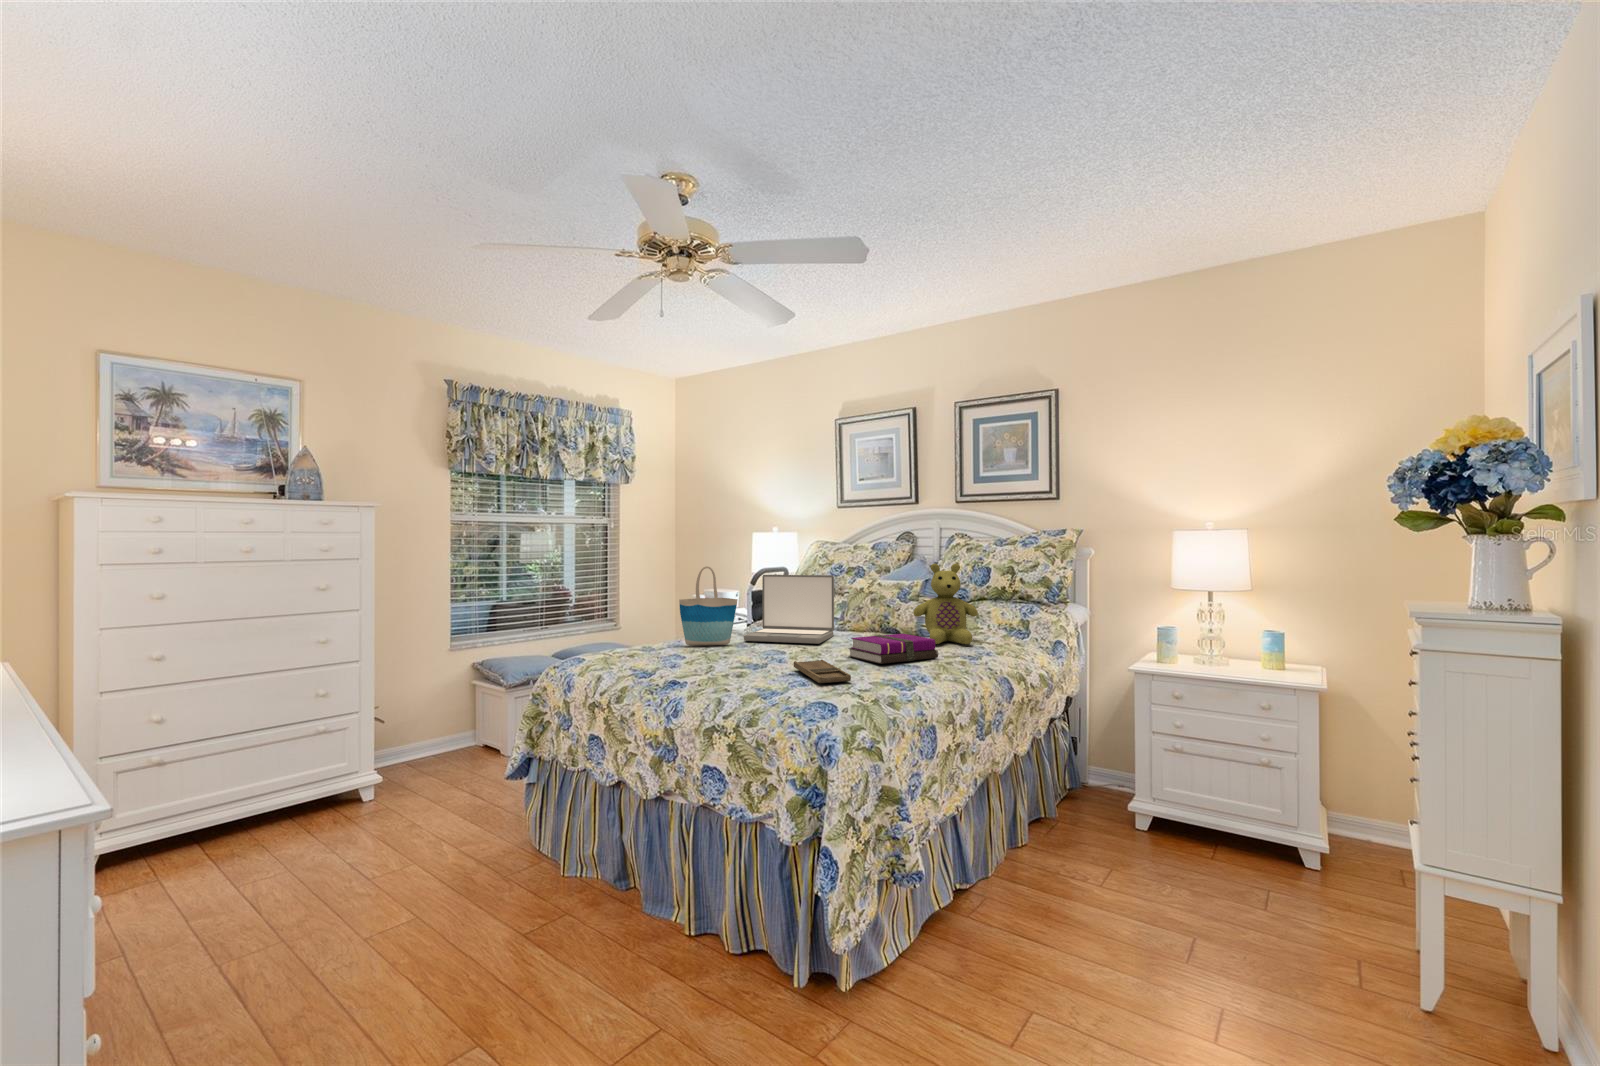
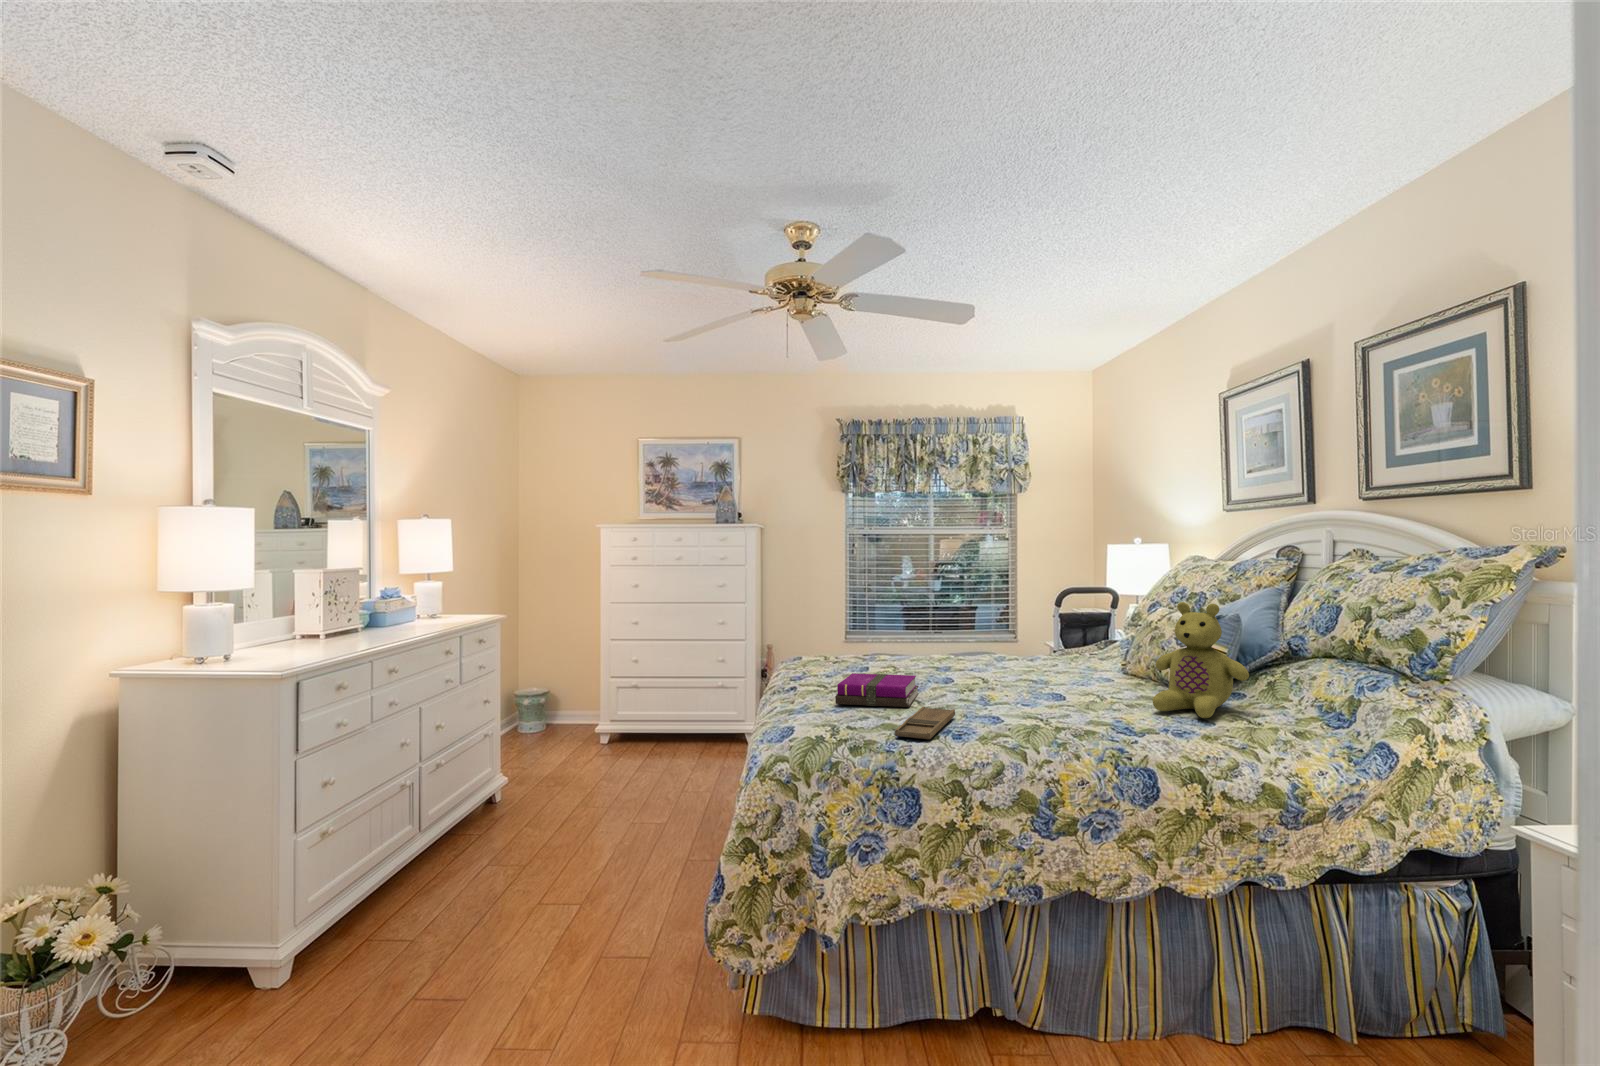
tote bag: present [679,566,737,646] -> none [907,594,957,675]
laptop: present [744,575,834,644] -> none [971,601,1082,687]
notebook: present [849,634,938,664] -> present [835,673,919,707]

